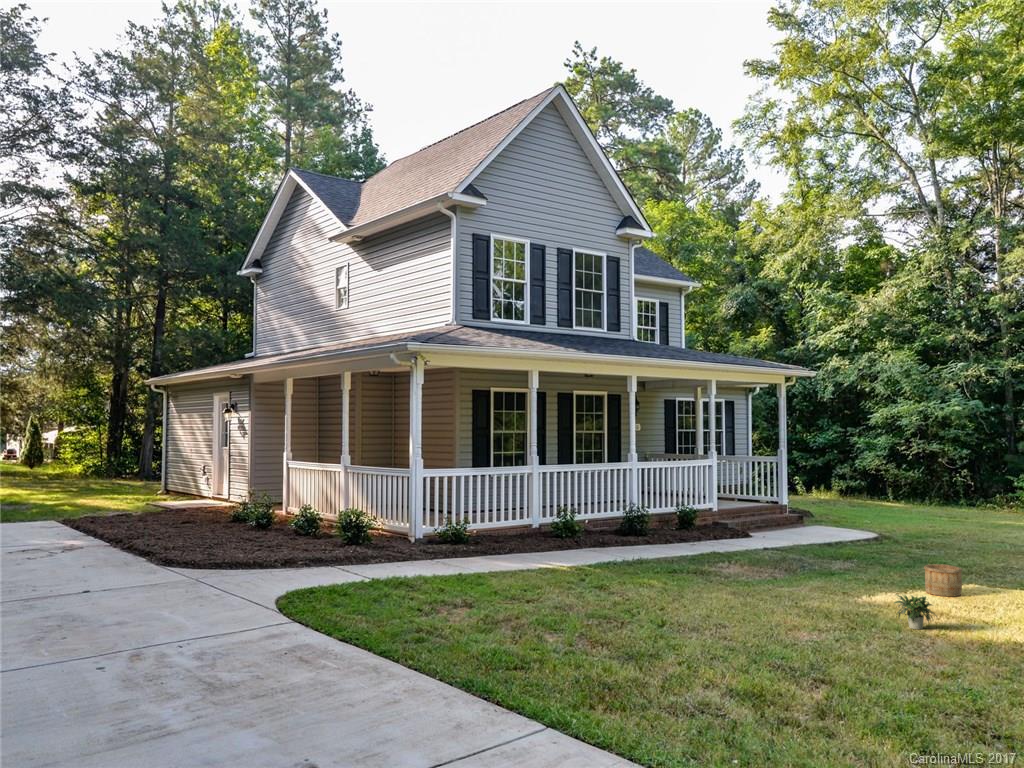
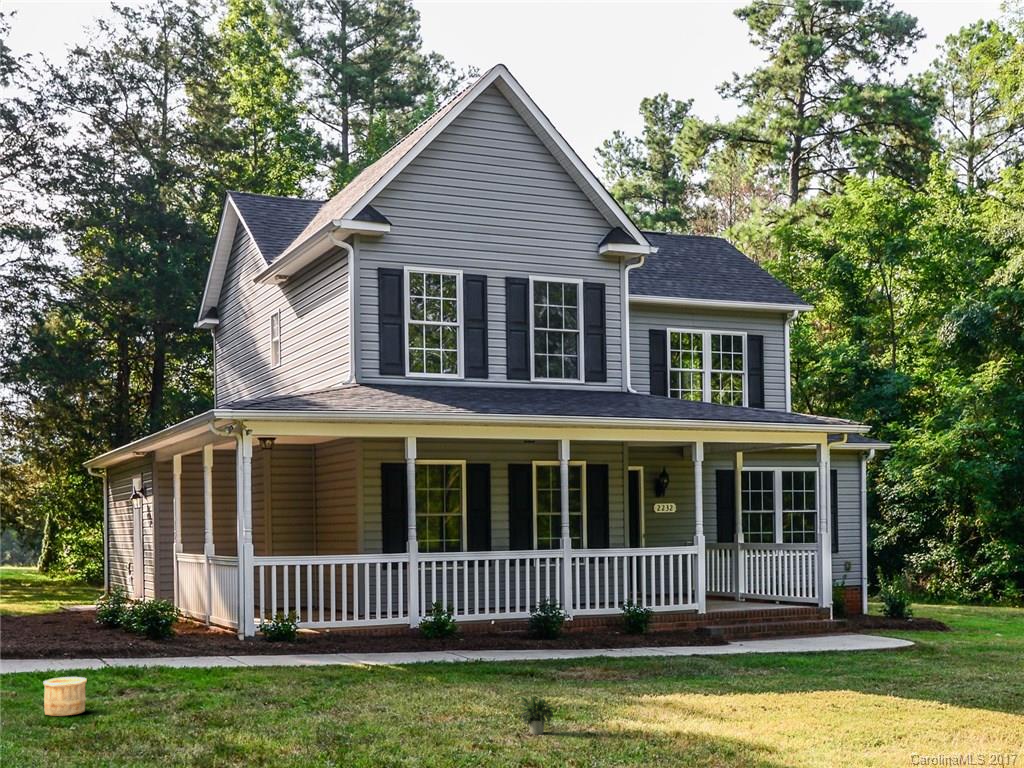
wooden bucket: present [924,564,962,597] -> present [43,677,87,716]

